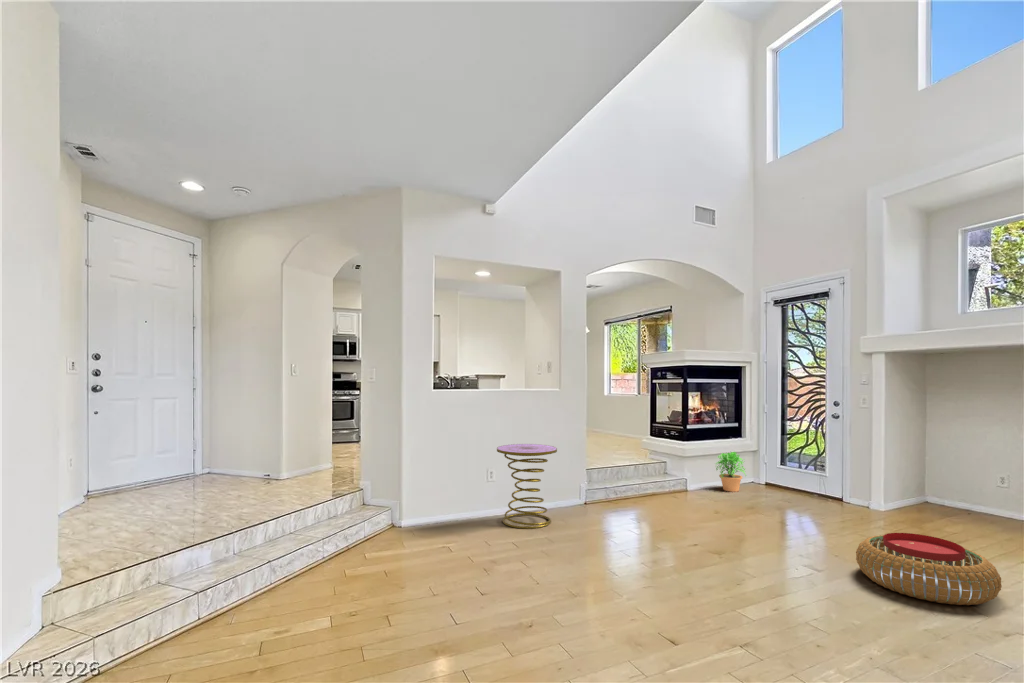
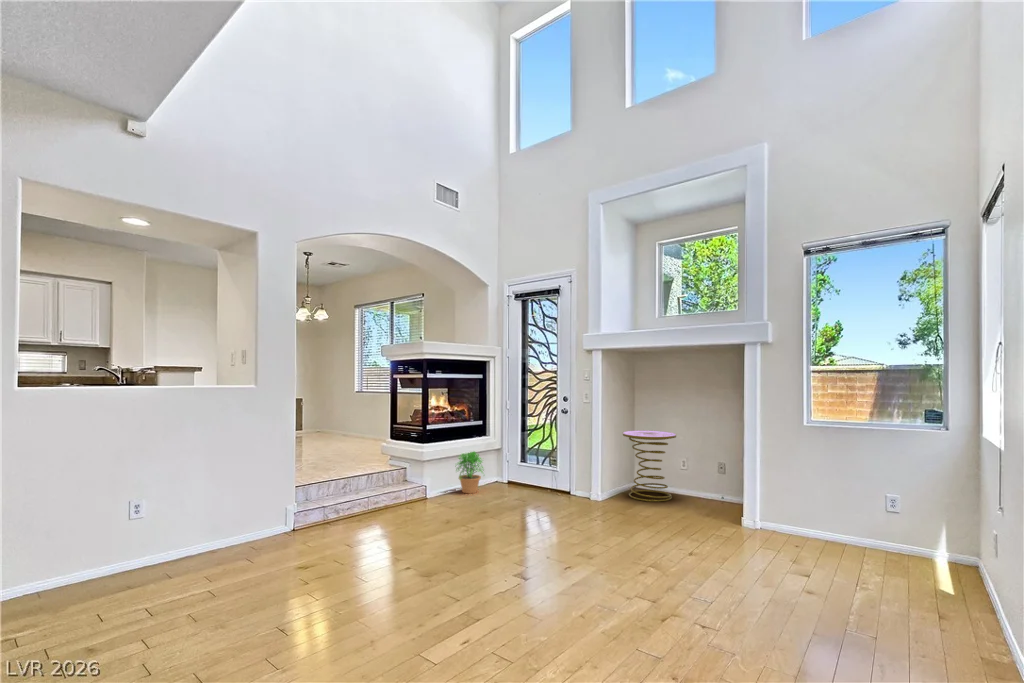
side table: present [497,444,557,529] -> present [623,430,676,502]
pouf: present [856,533,1002,605] -> none [558,531,677,608]

